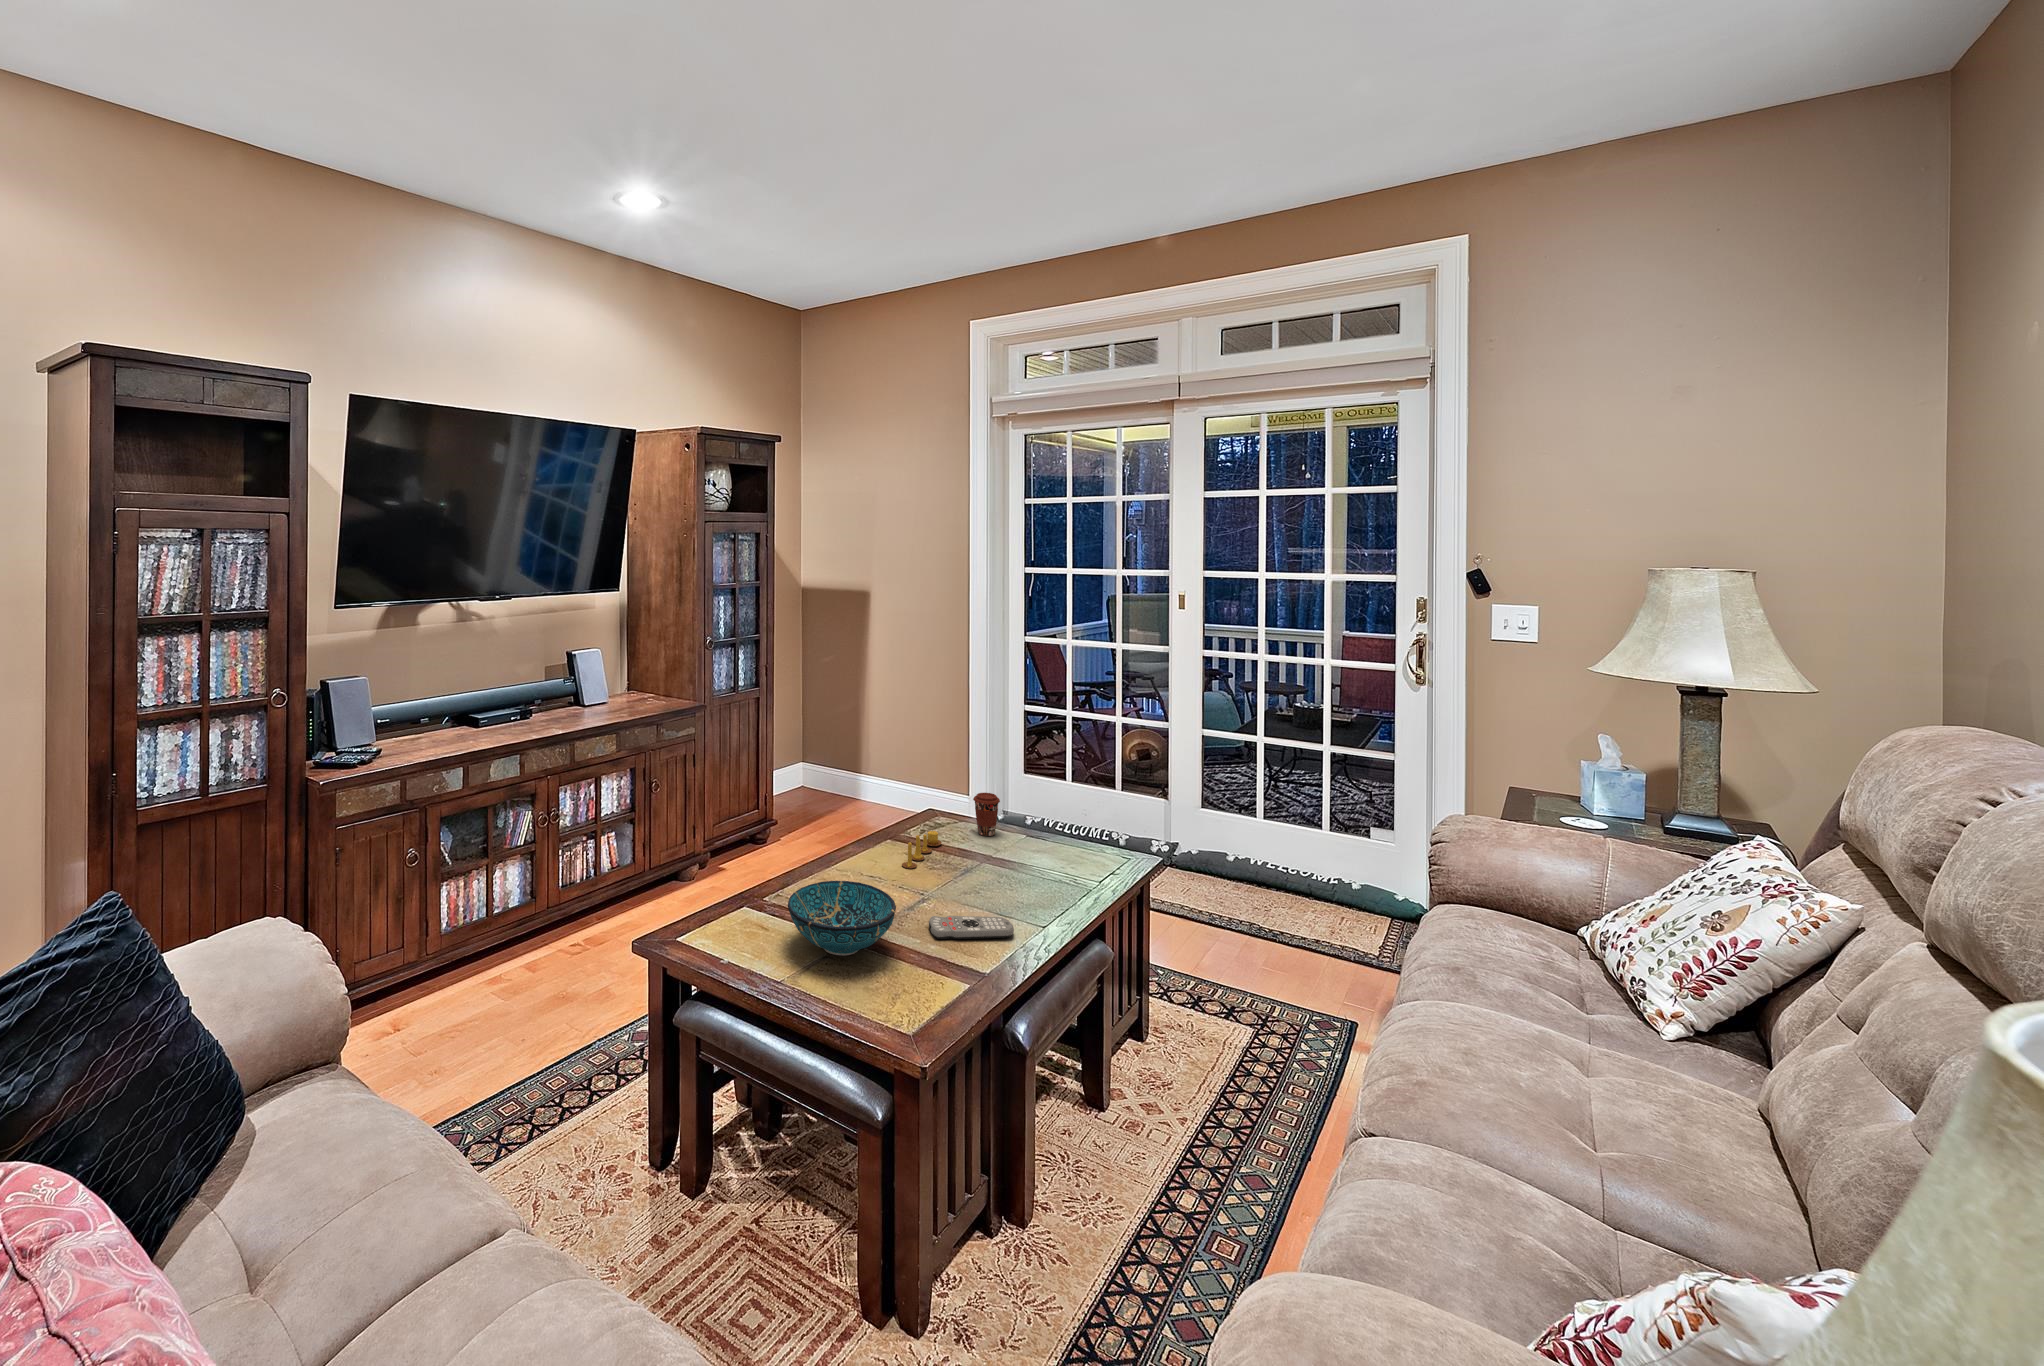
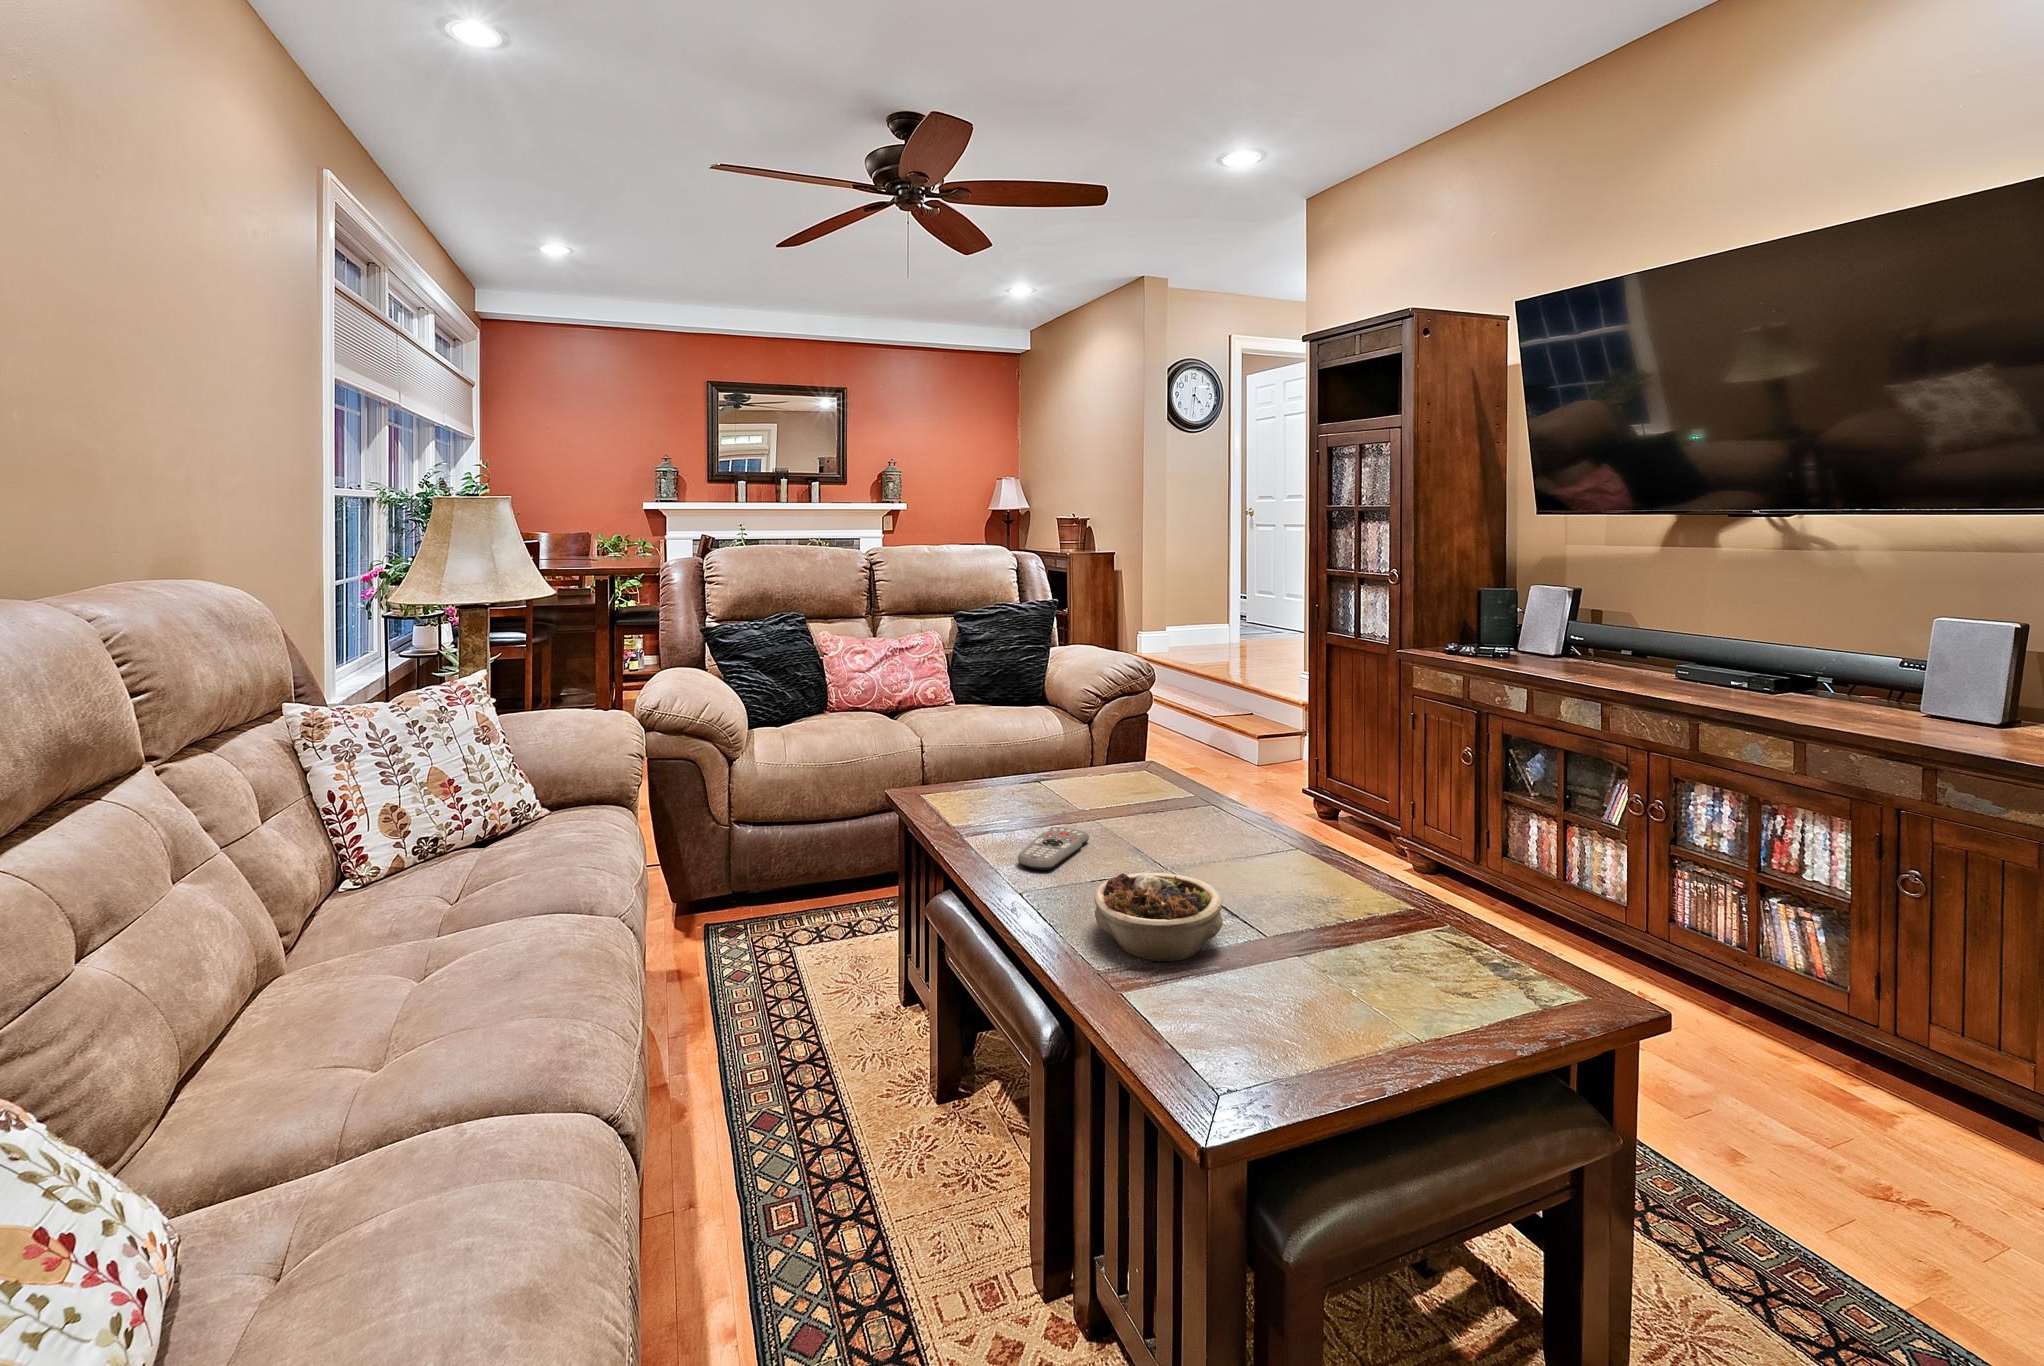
coffee cup: present [973,793,1000,836] -> none [1404,895,1469,996]
candle: present [902,831,942,869] -> none [1261,838,1389,923]
succulent planter: none [1003,840,1080,893] -> present [1094,873,1223,961]
decorative bowl: present [788,881,896,955] -> none [1020,744,1130,806]

